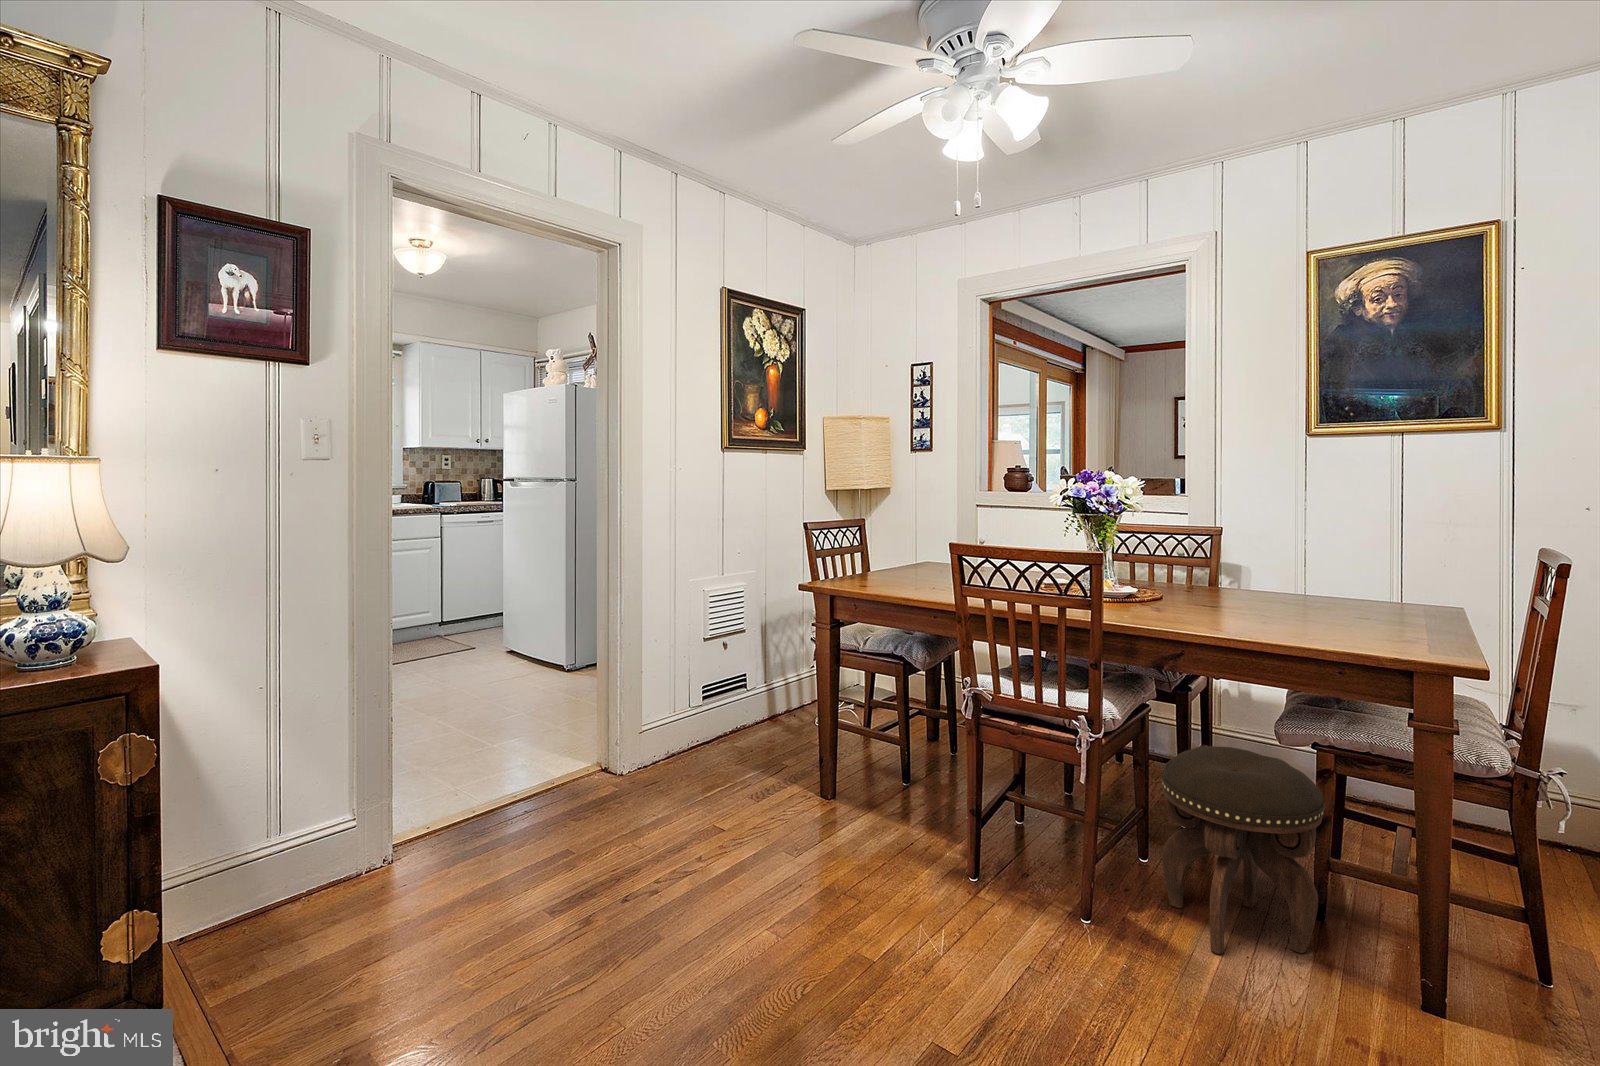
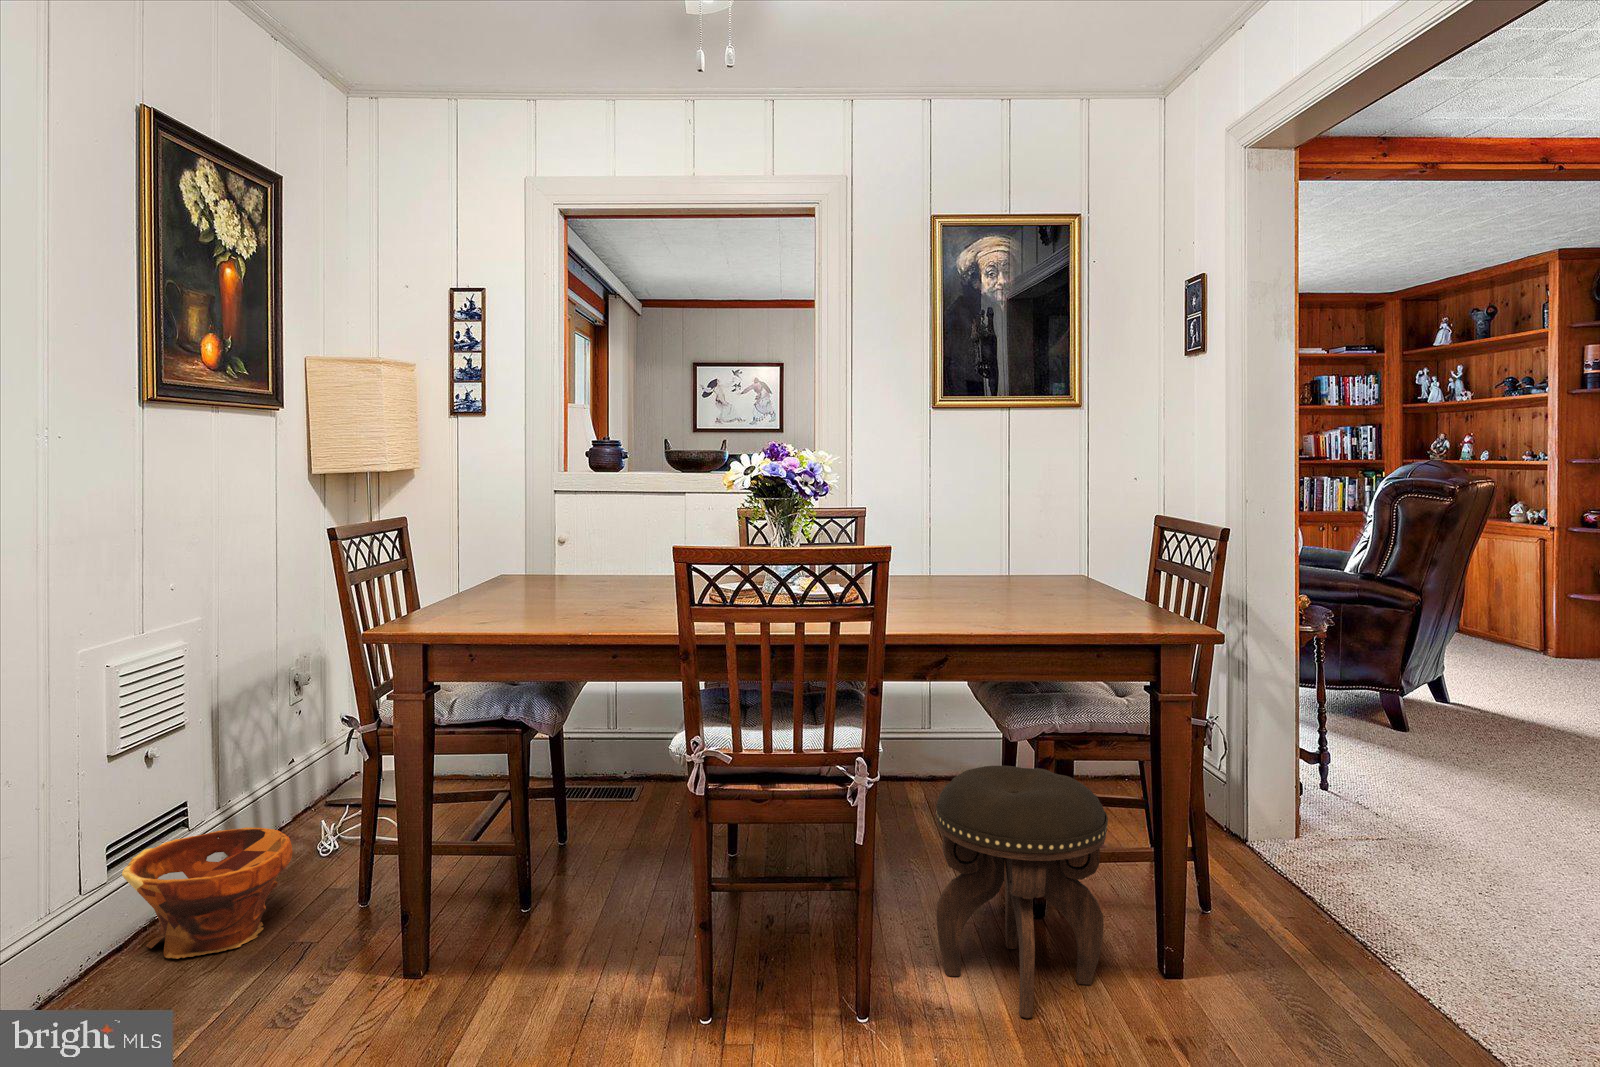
planter: none [700,694,781,759] -> present [122,827,293,959]

